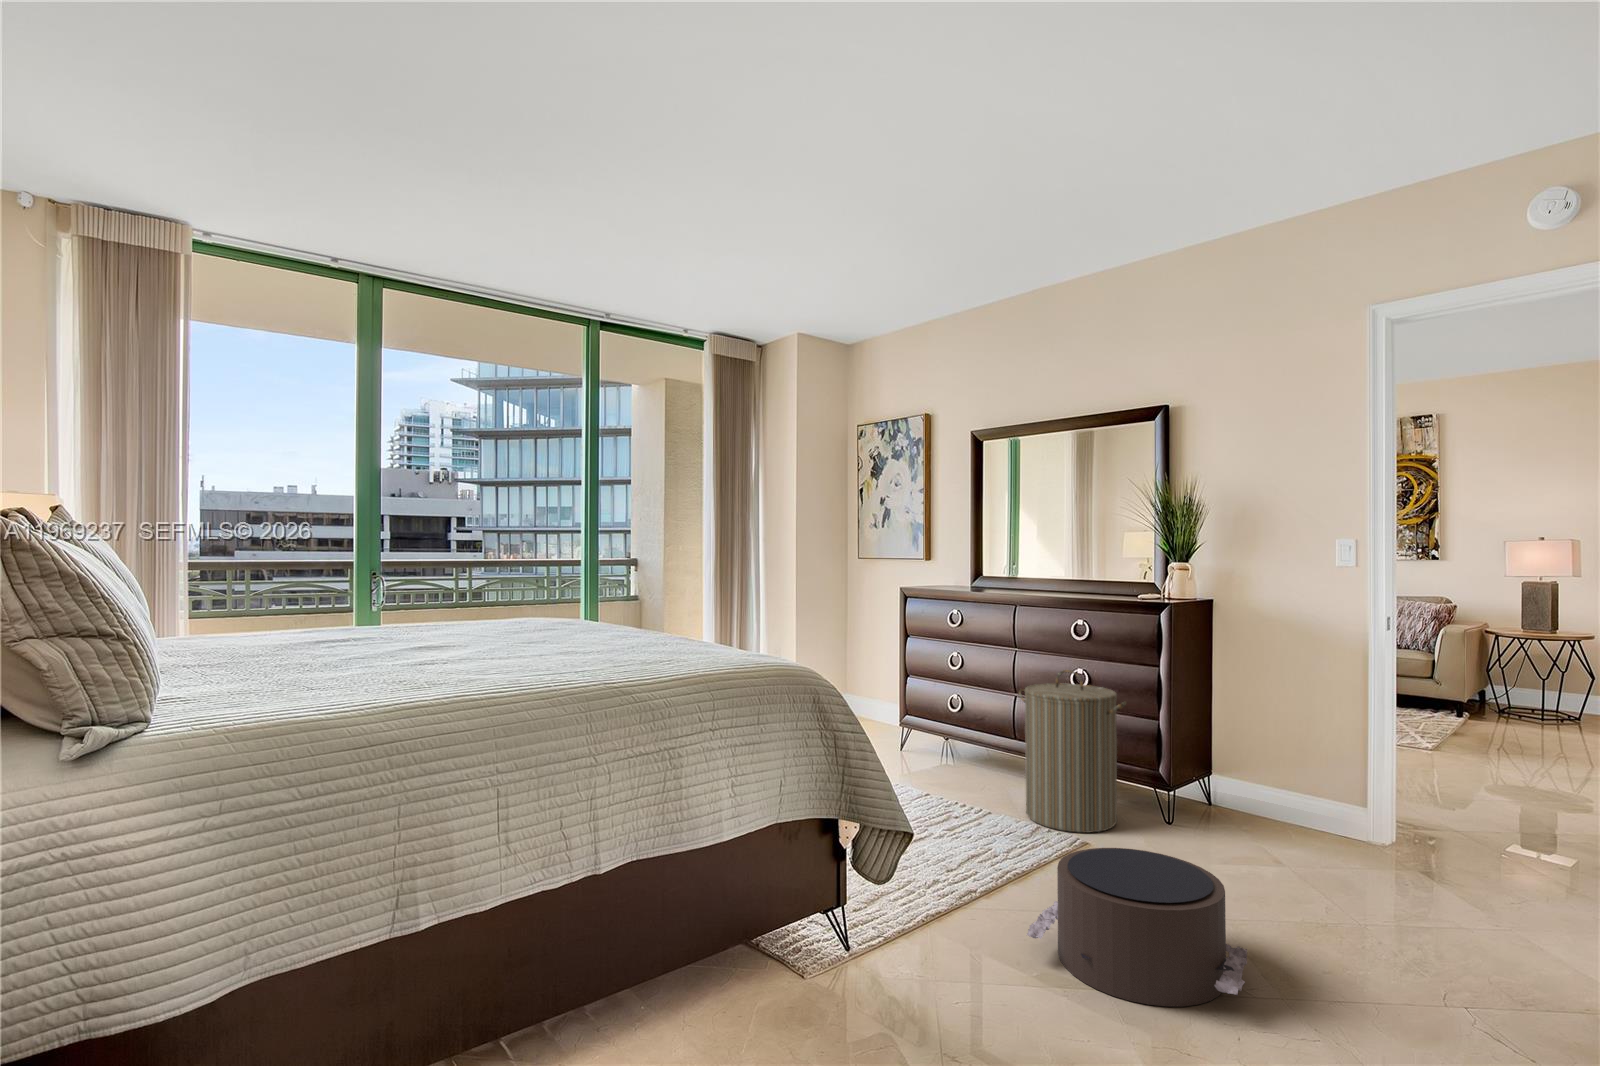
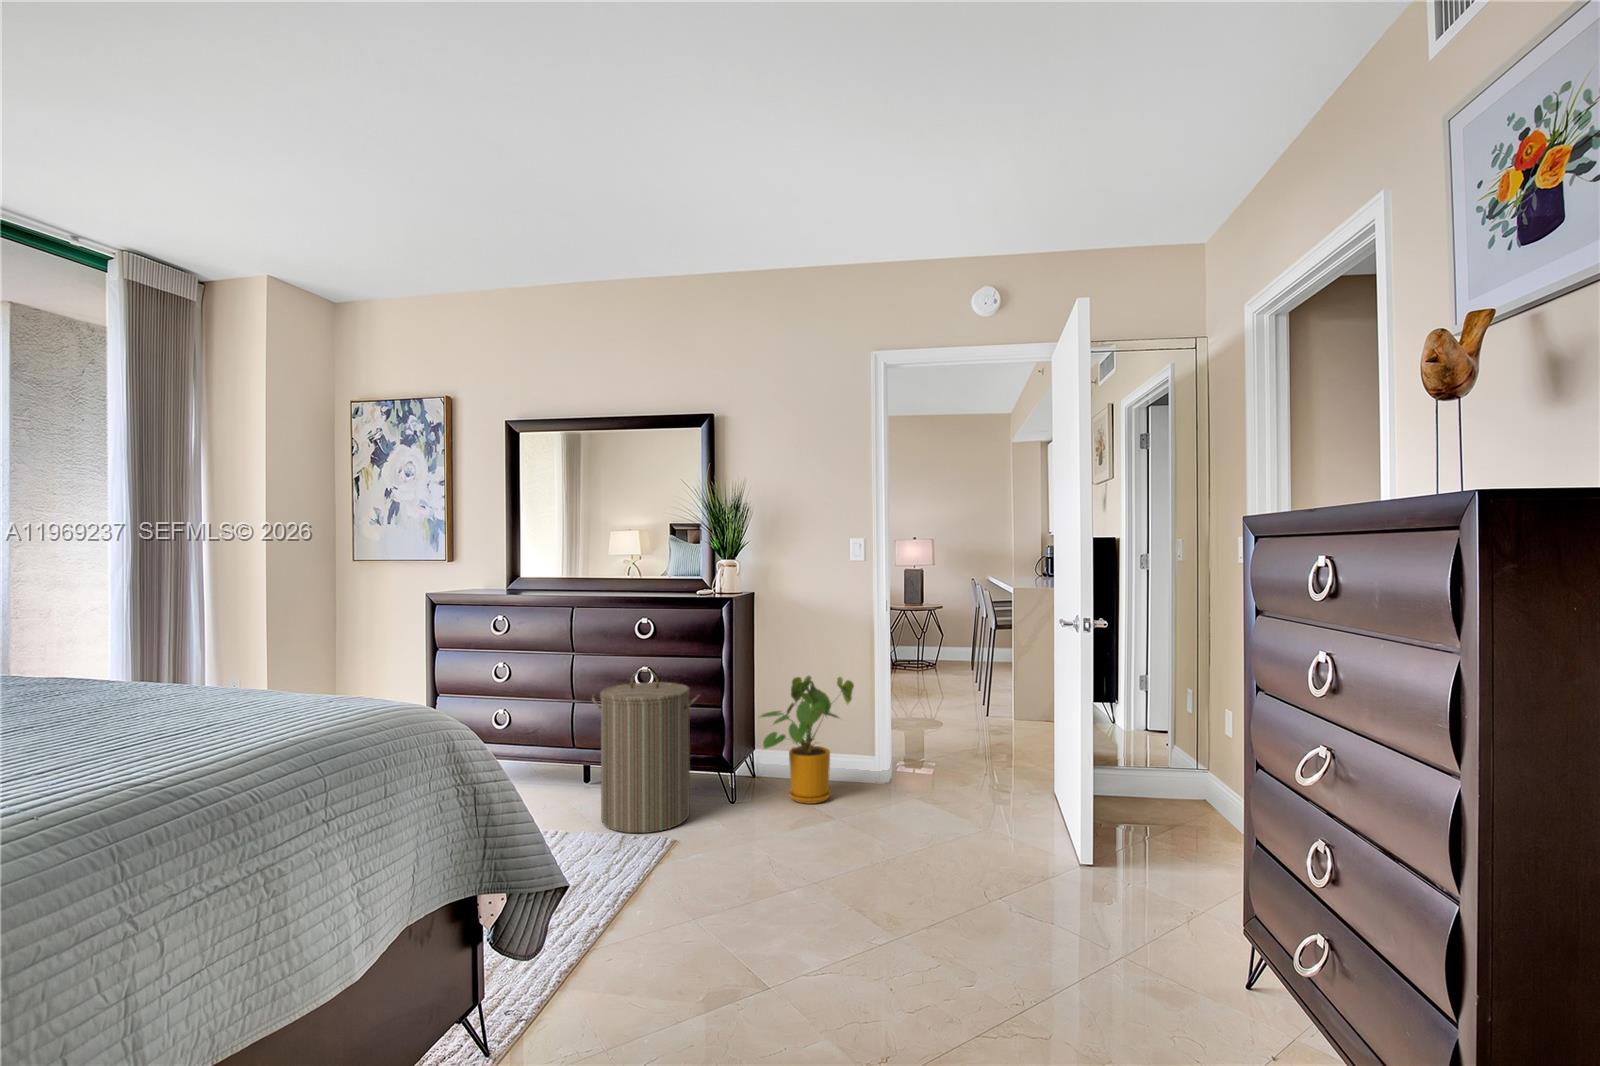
house plant: none [1197,699,1338,847] -> present [761,676,854,804]
pouf: present [1027,848,1247,1006] -> none [685,836,882,991]

